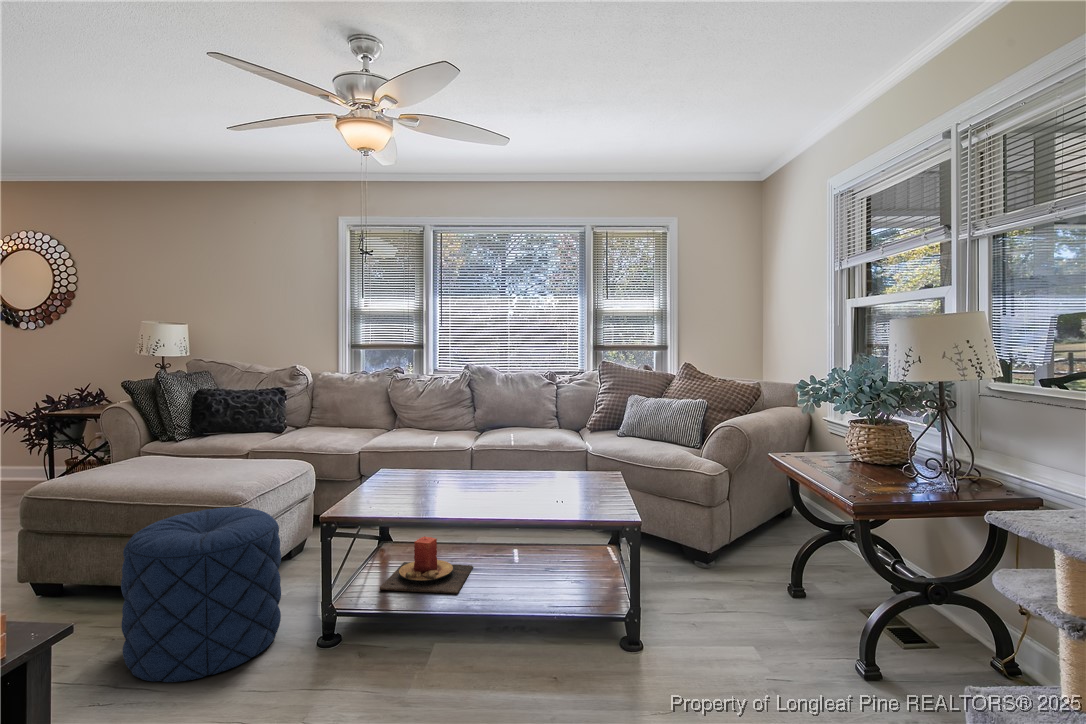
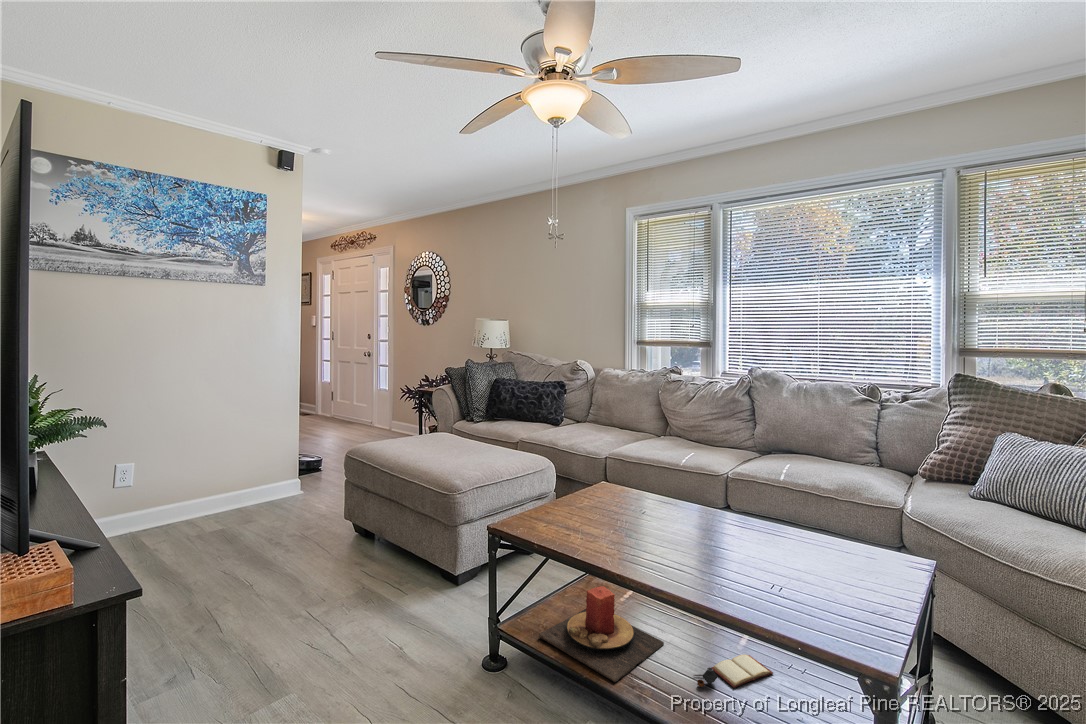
pouf: present [121,507,281,682] -> none [317,501,455,672]
book: none [503,556,547,578] -> present [694,655,773,688]

